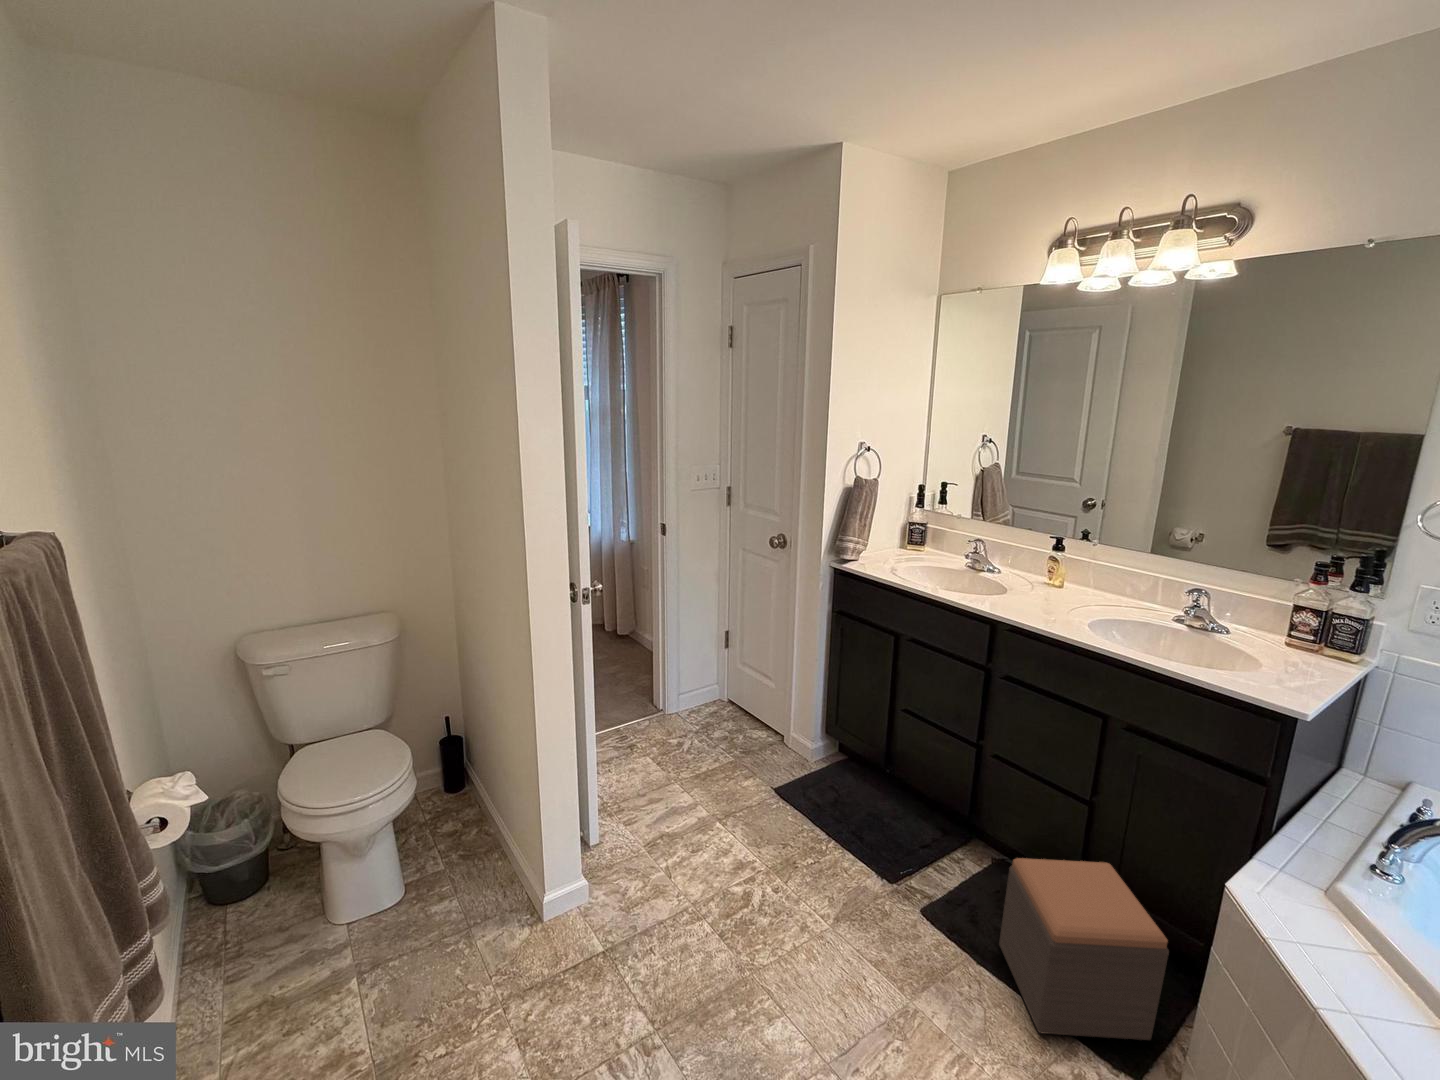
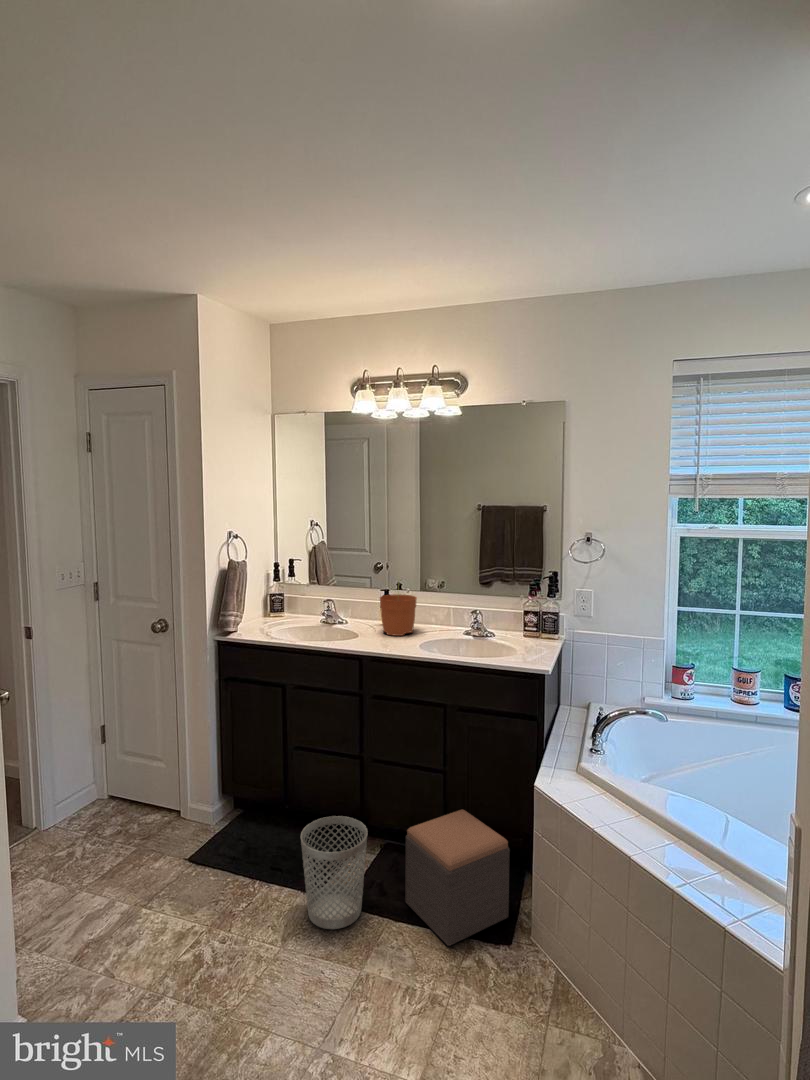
plant pot: none [1043,525,1102,603] -> present [380,594,417,636]
wastebasket: none [872,802,958,938] -> present [301,816,367,929]

